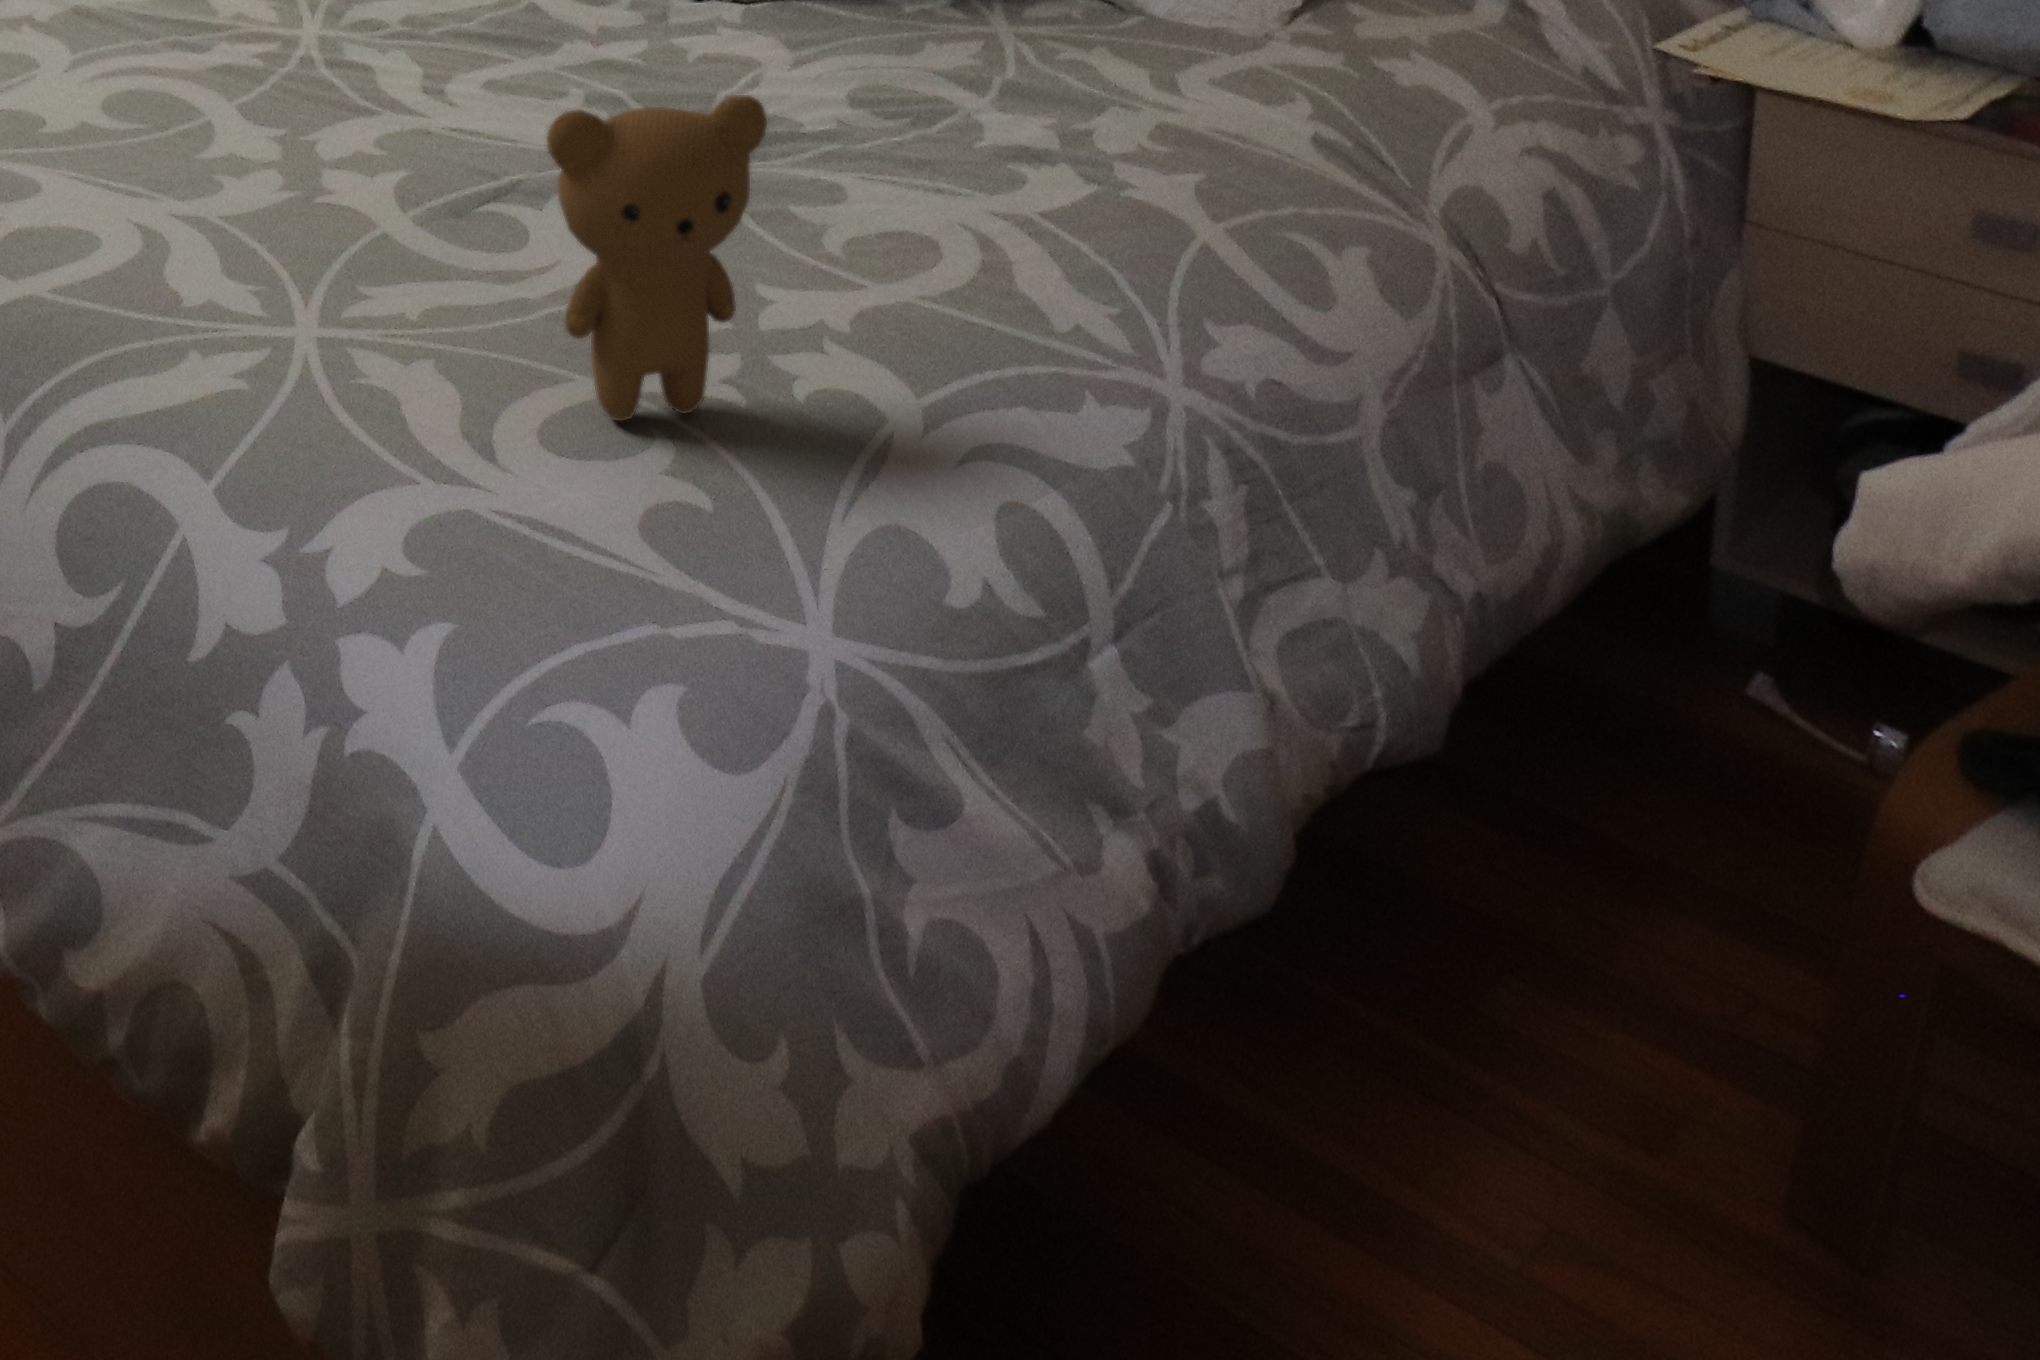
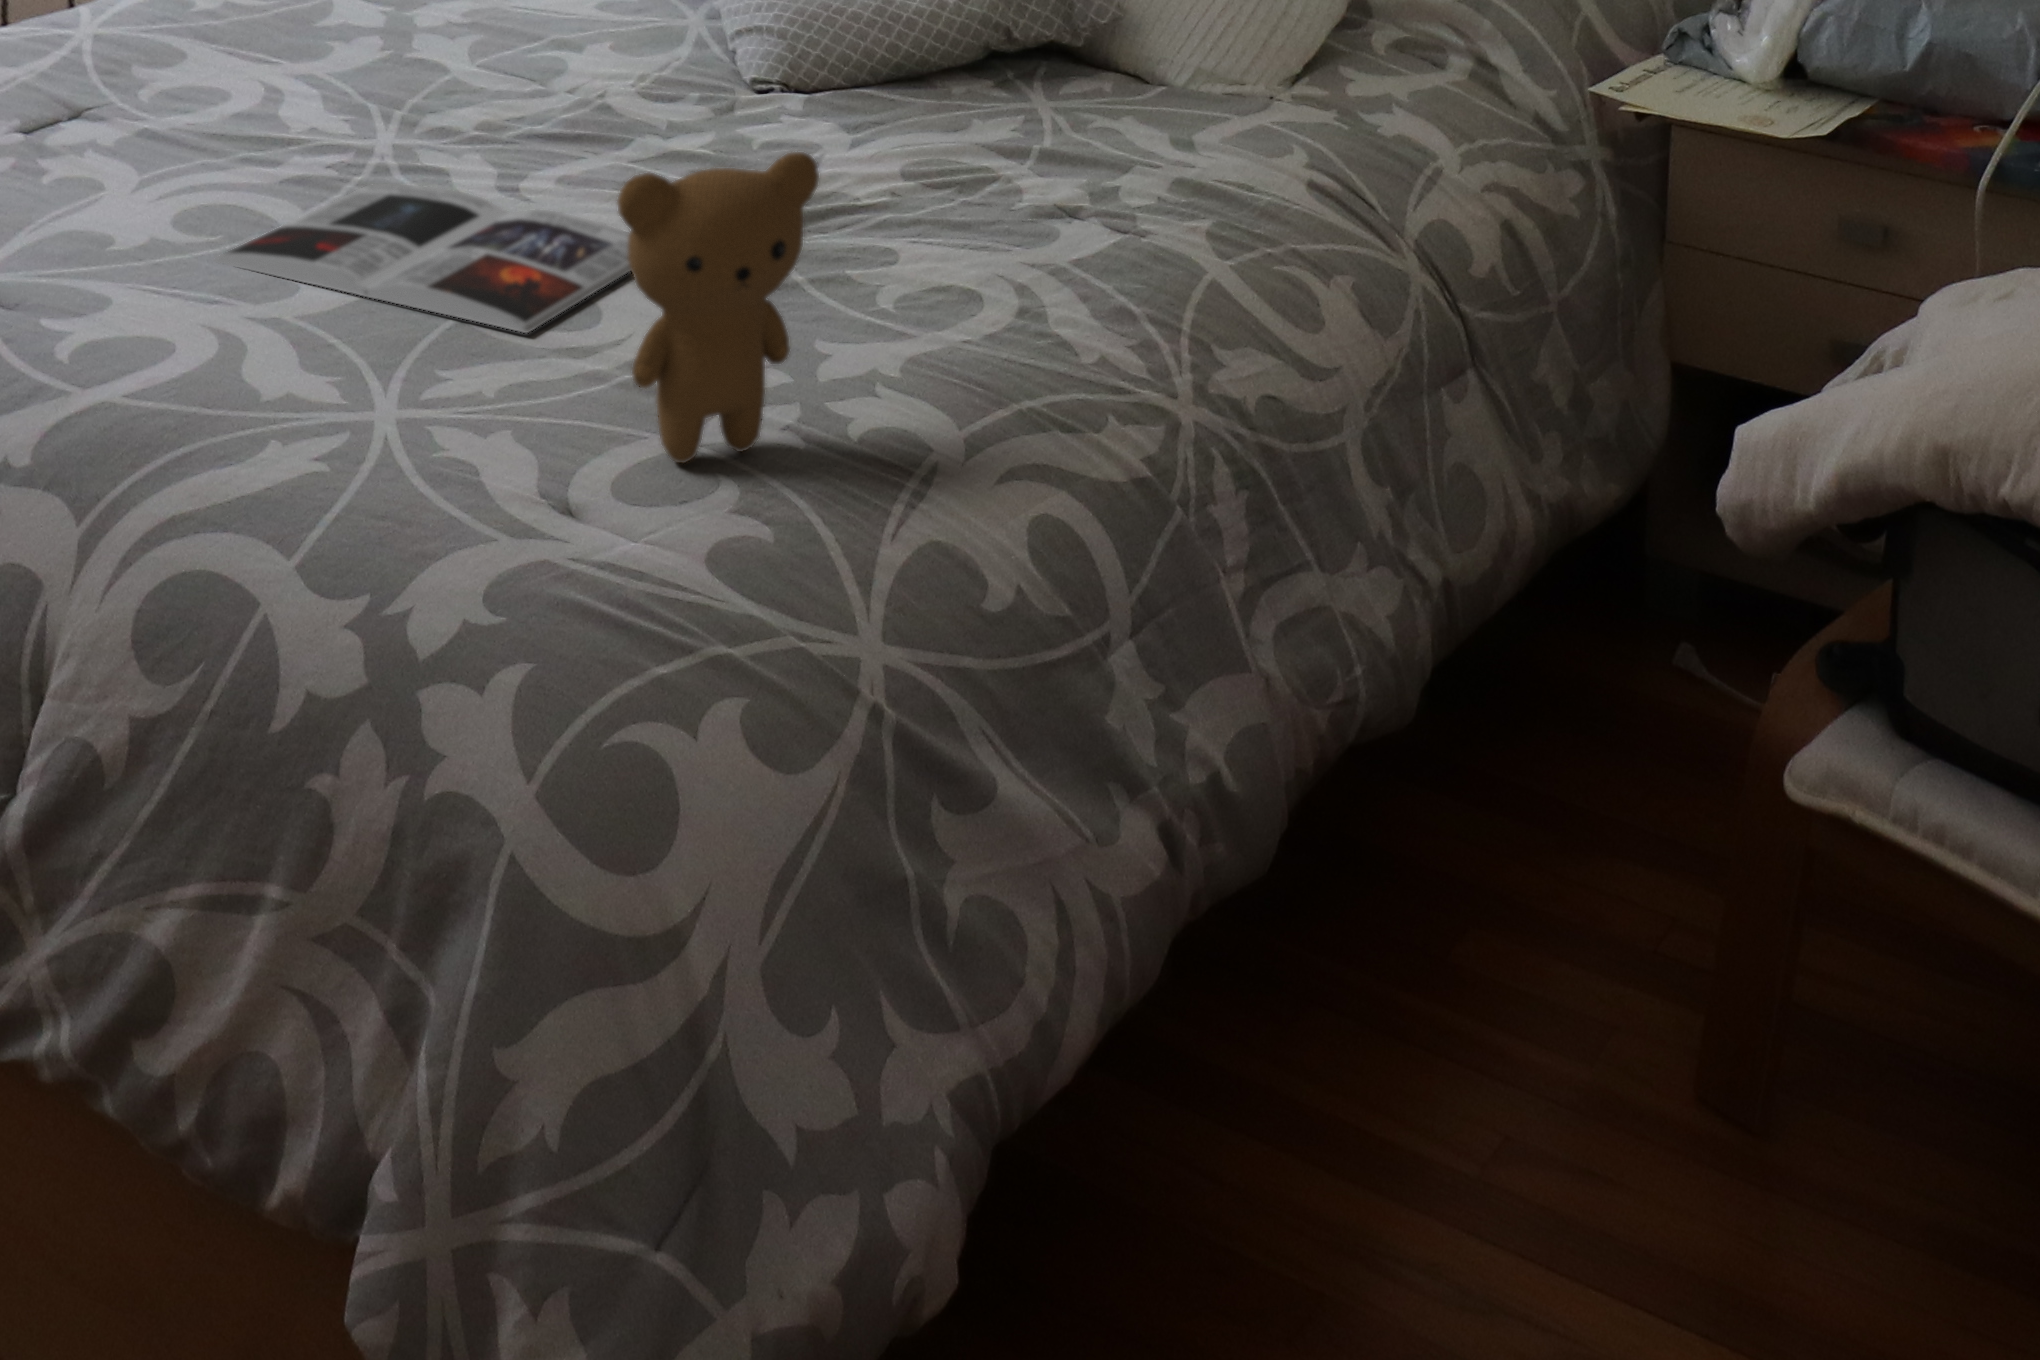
magazine: none [137,81,594,258] -> present [214,184,631,333]

